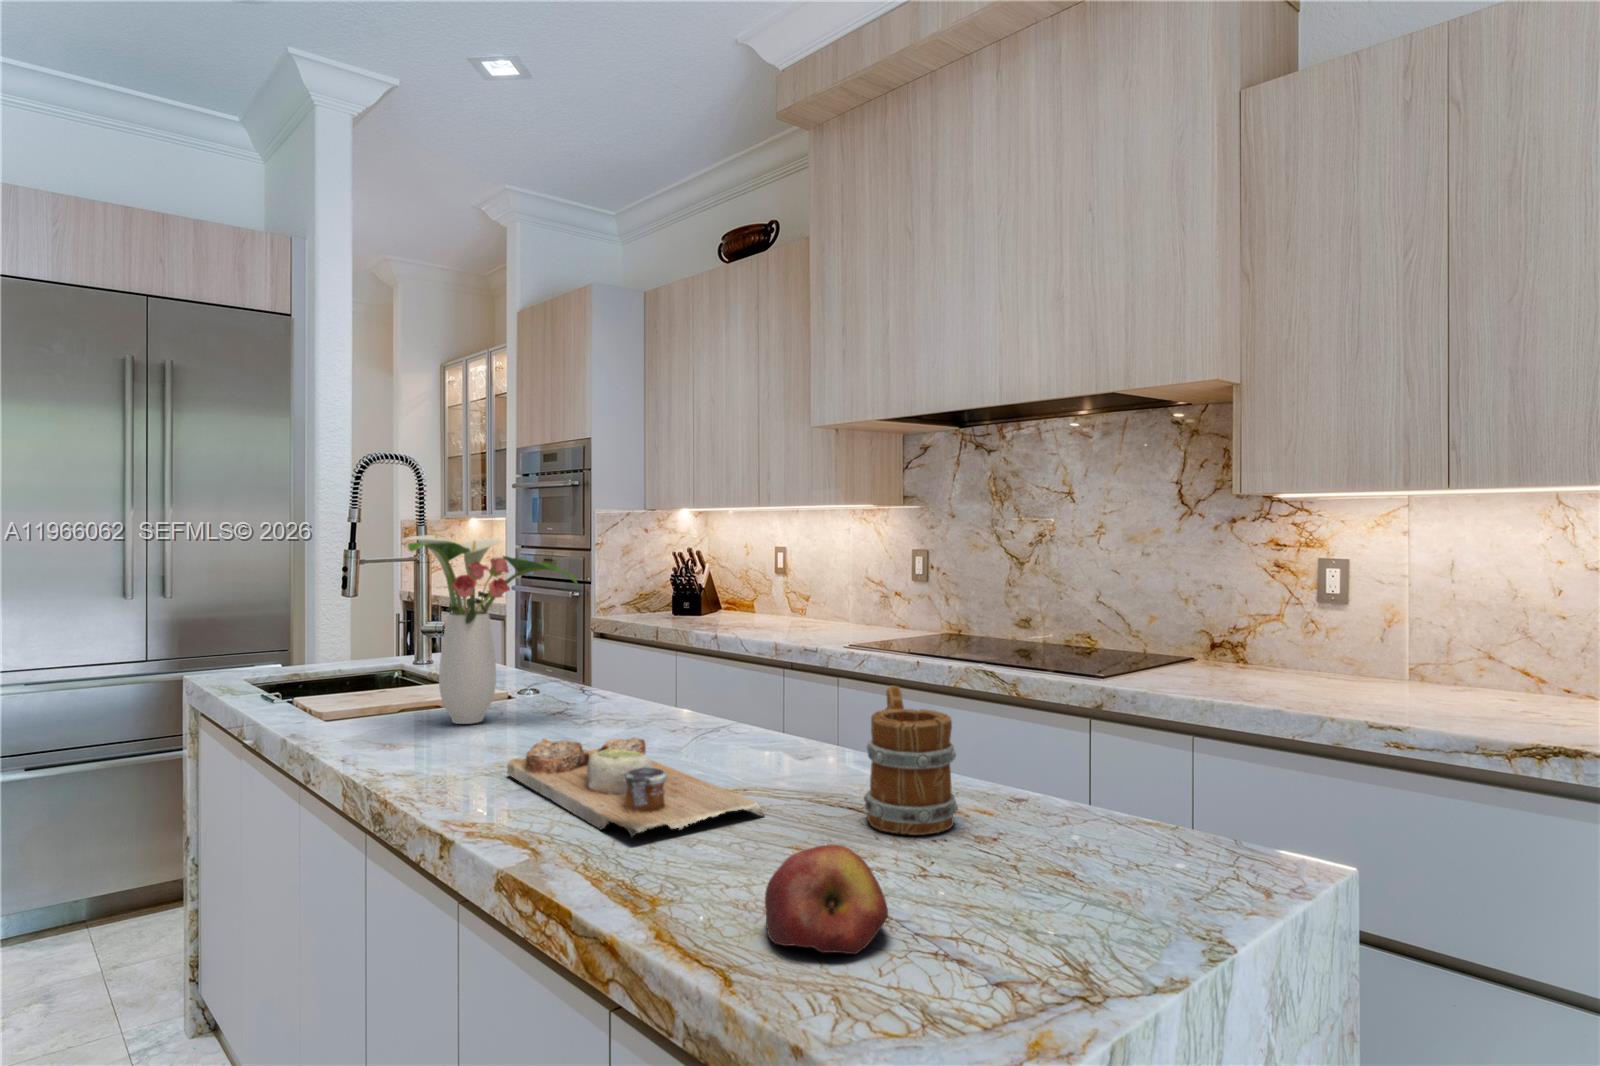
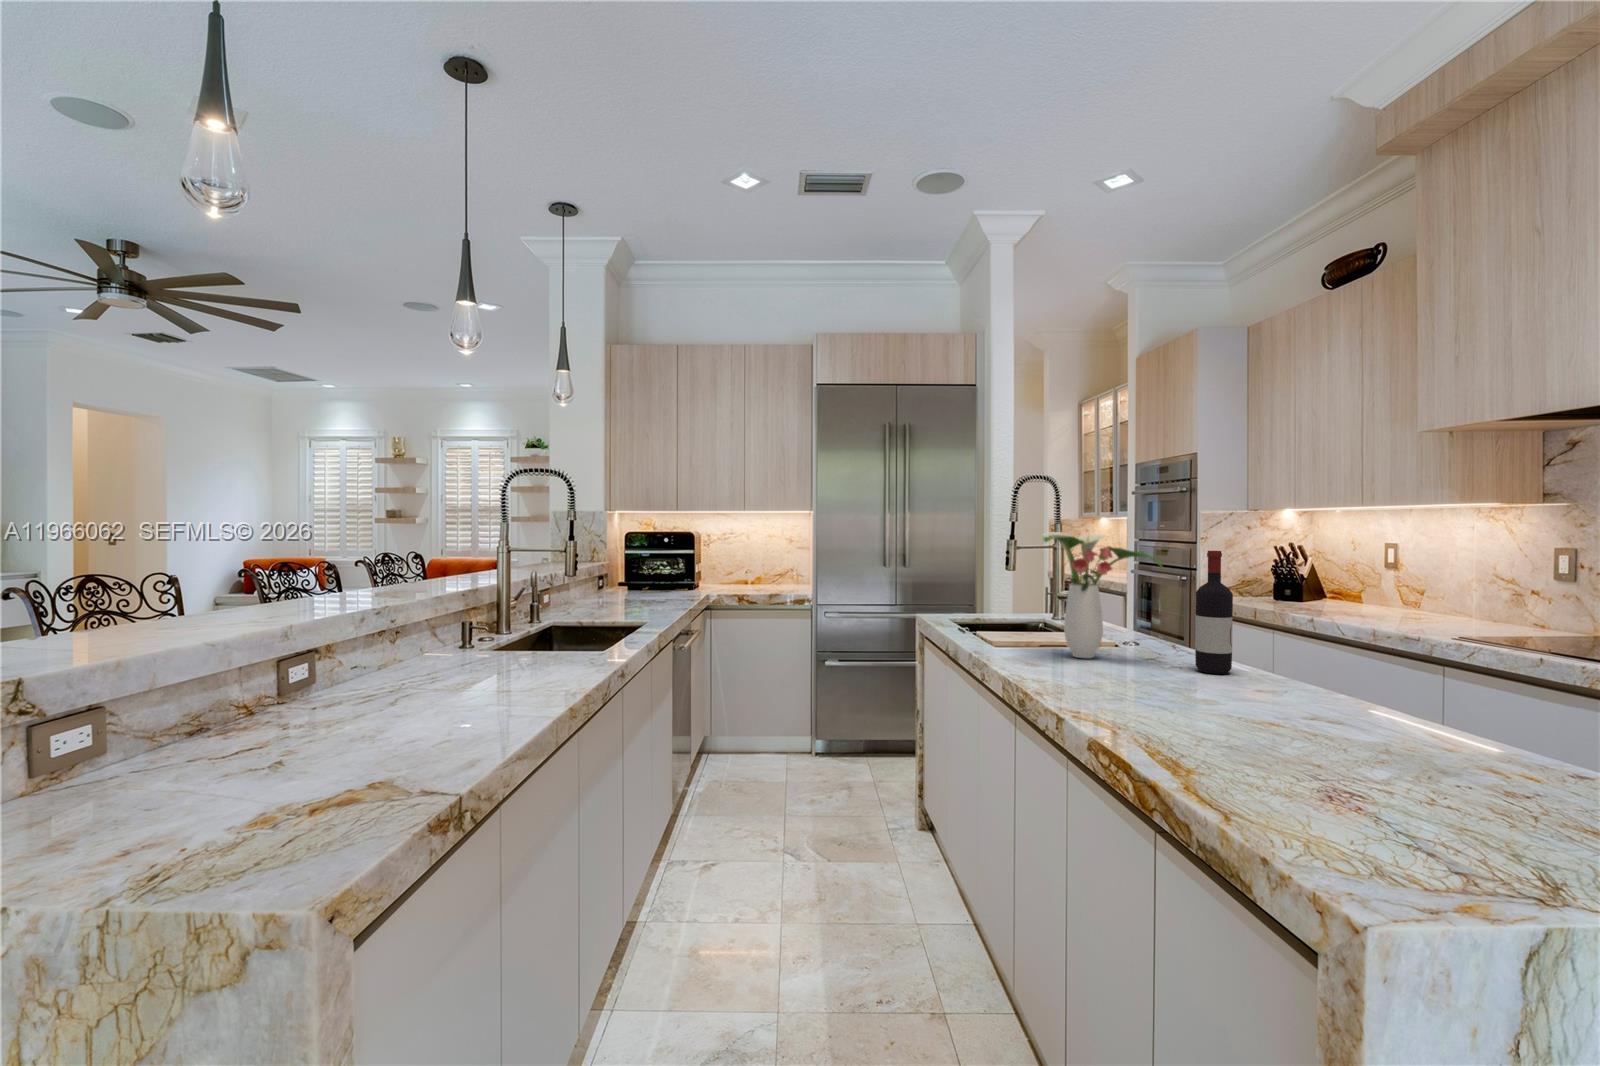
wine bottle: none [618,560,662,723] -> present [1195,551,1233,674]
mug: present [864,686,958,835] -> none [1393,660,1494,785]
cutting board: present [507,738,764,837] -> none [1104,670,1298,745]
apple: present [765,844,888,954] -> none [1265,754,1371,831]

